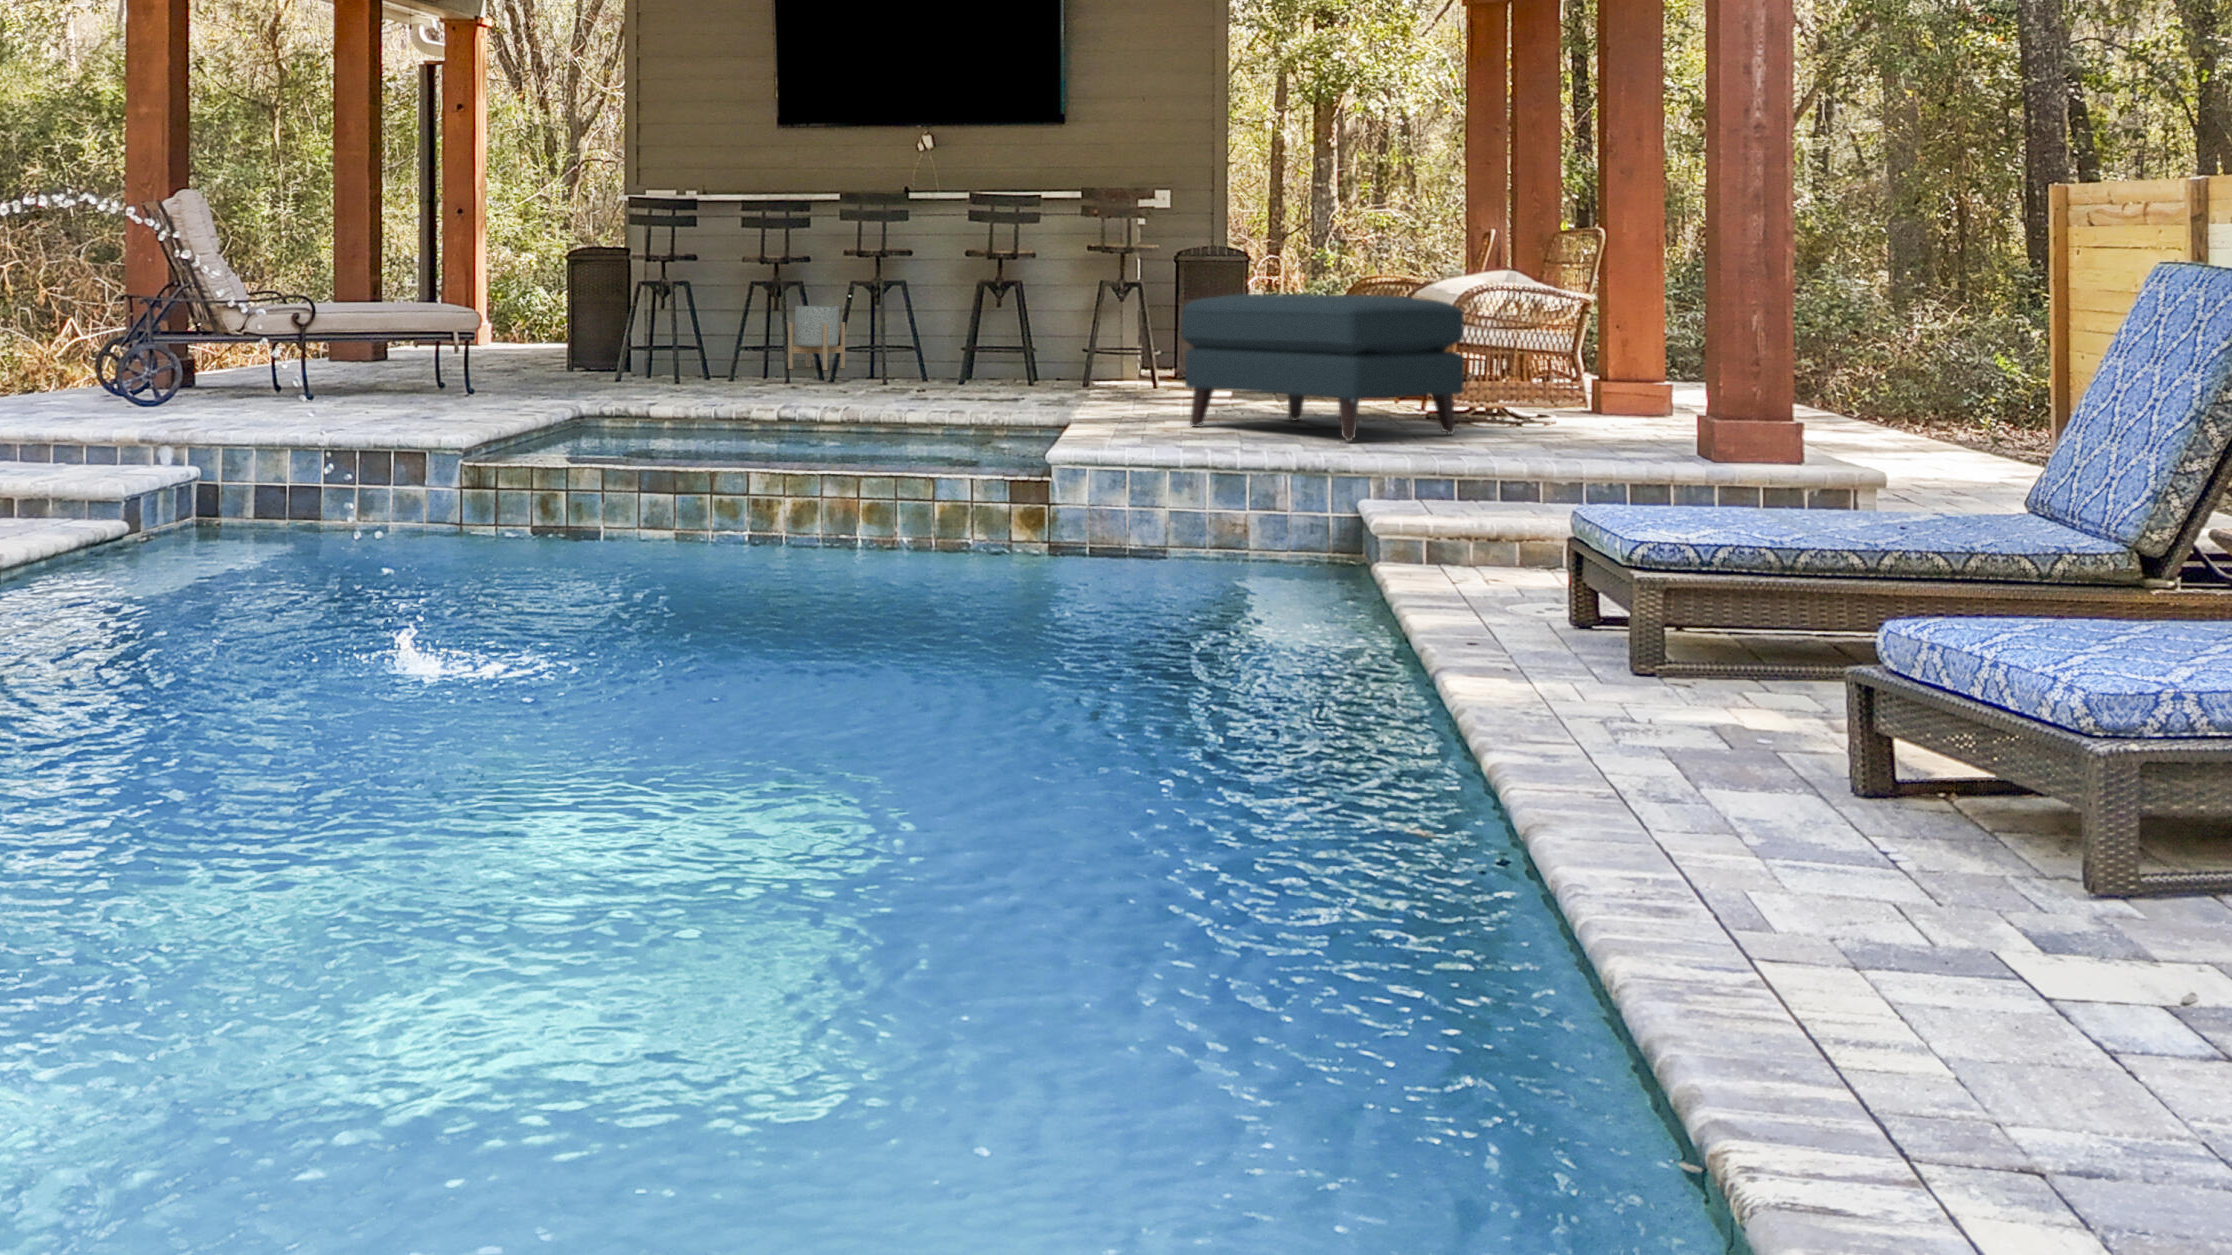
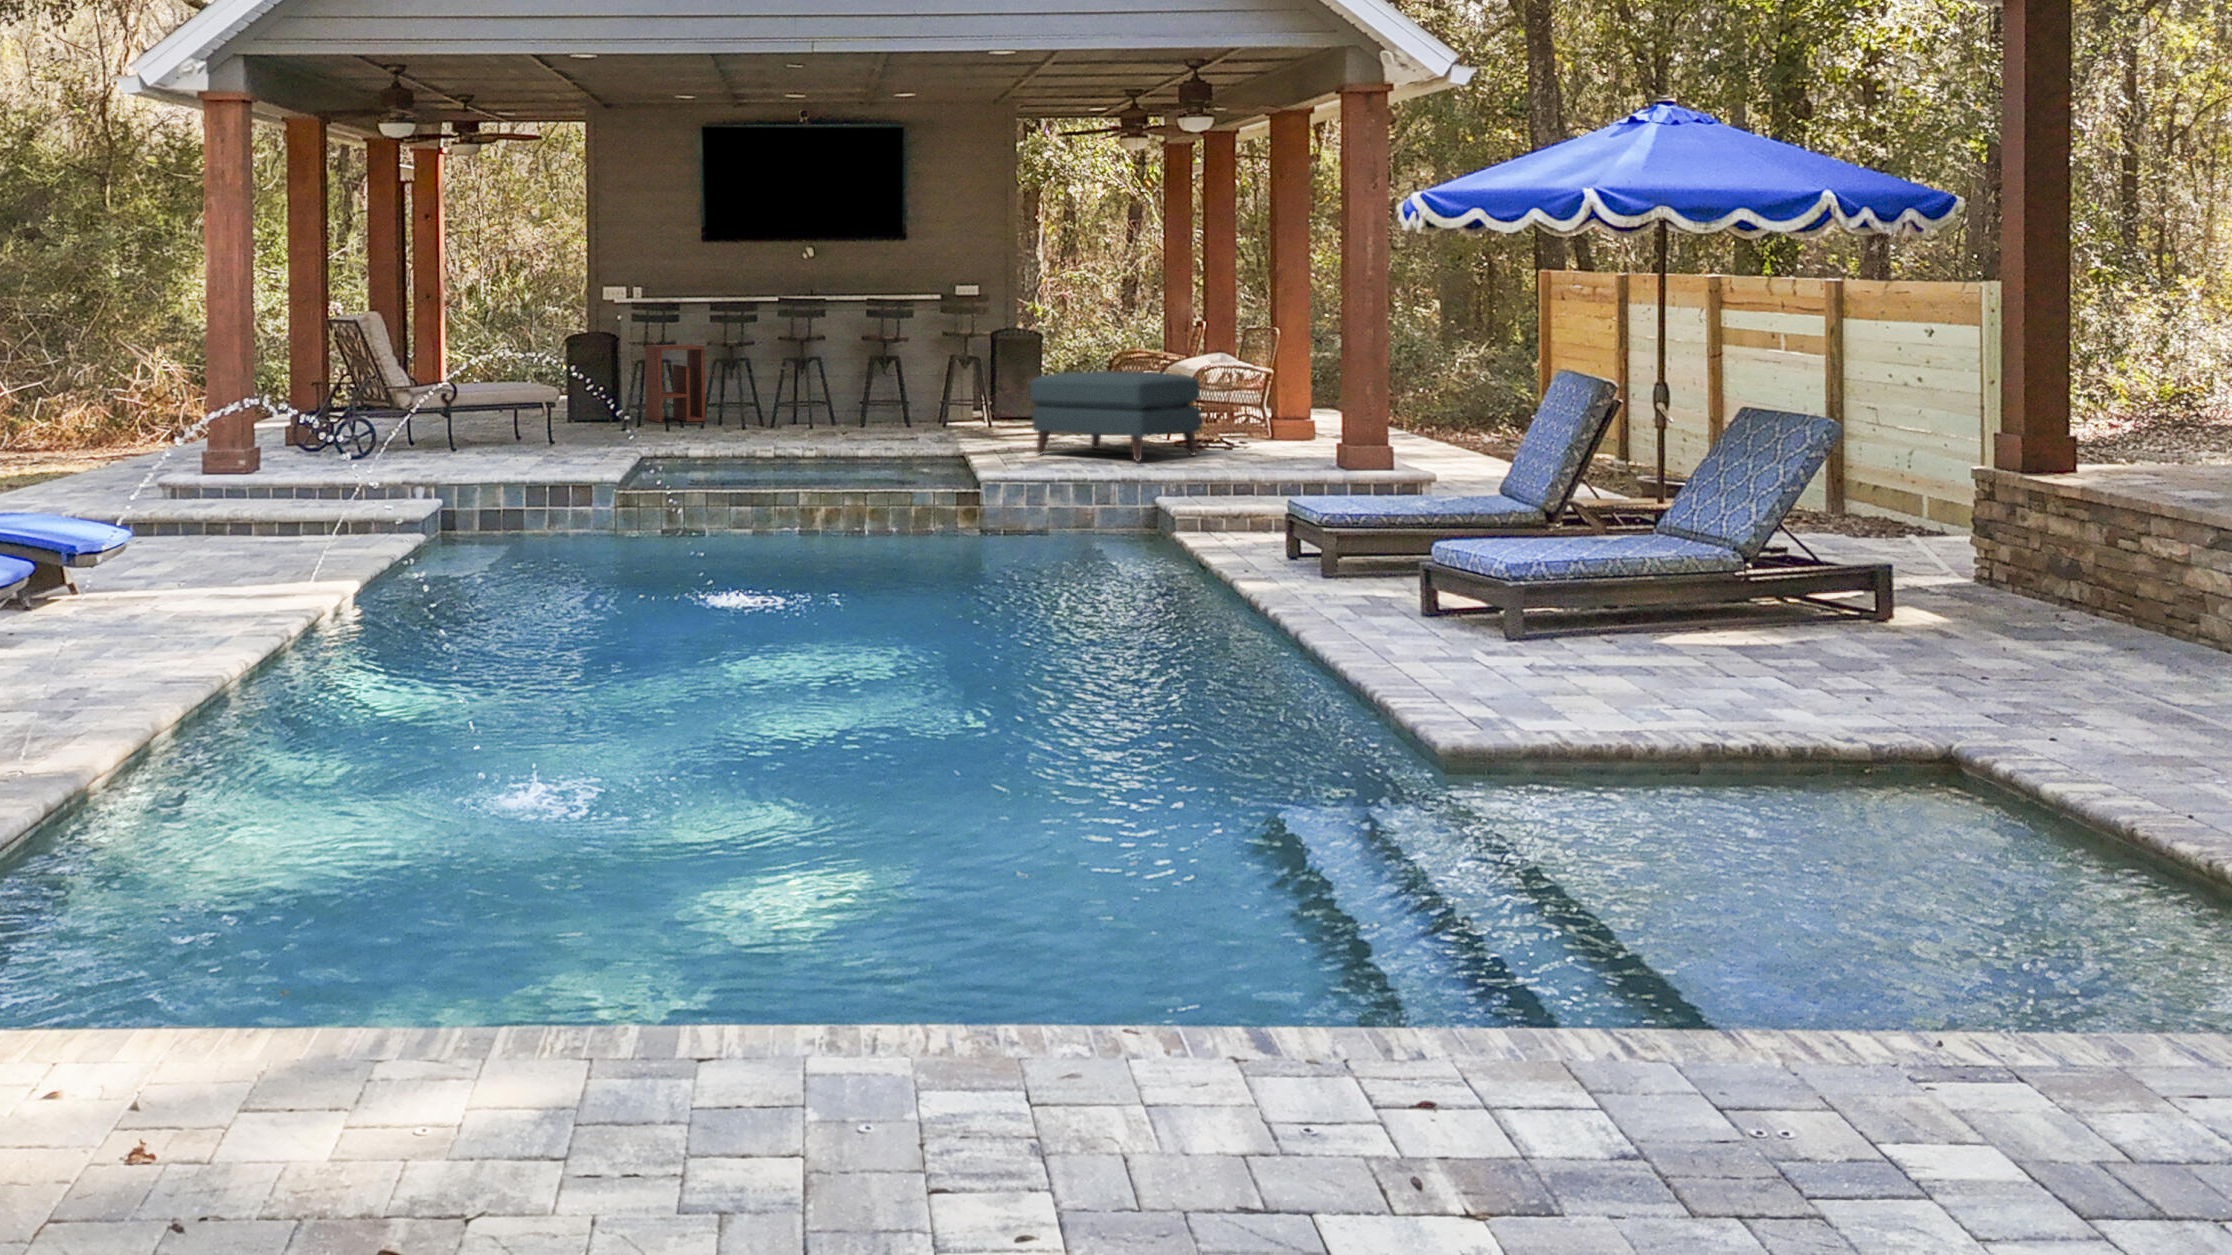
side table: none [670,261,748,371] -> present [645,344,705,422]
planter: present [788,306,845,370] -> none [730,374,768,419]

